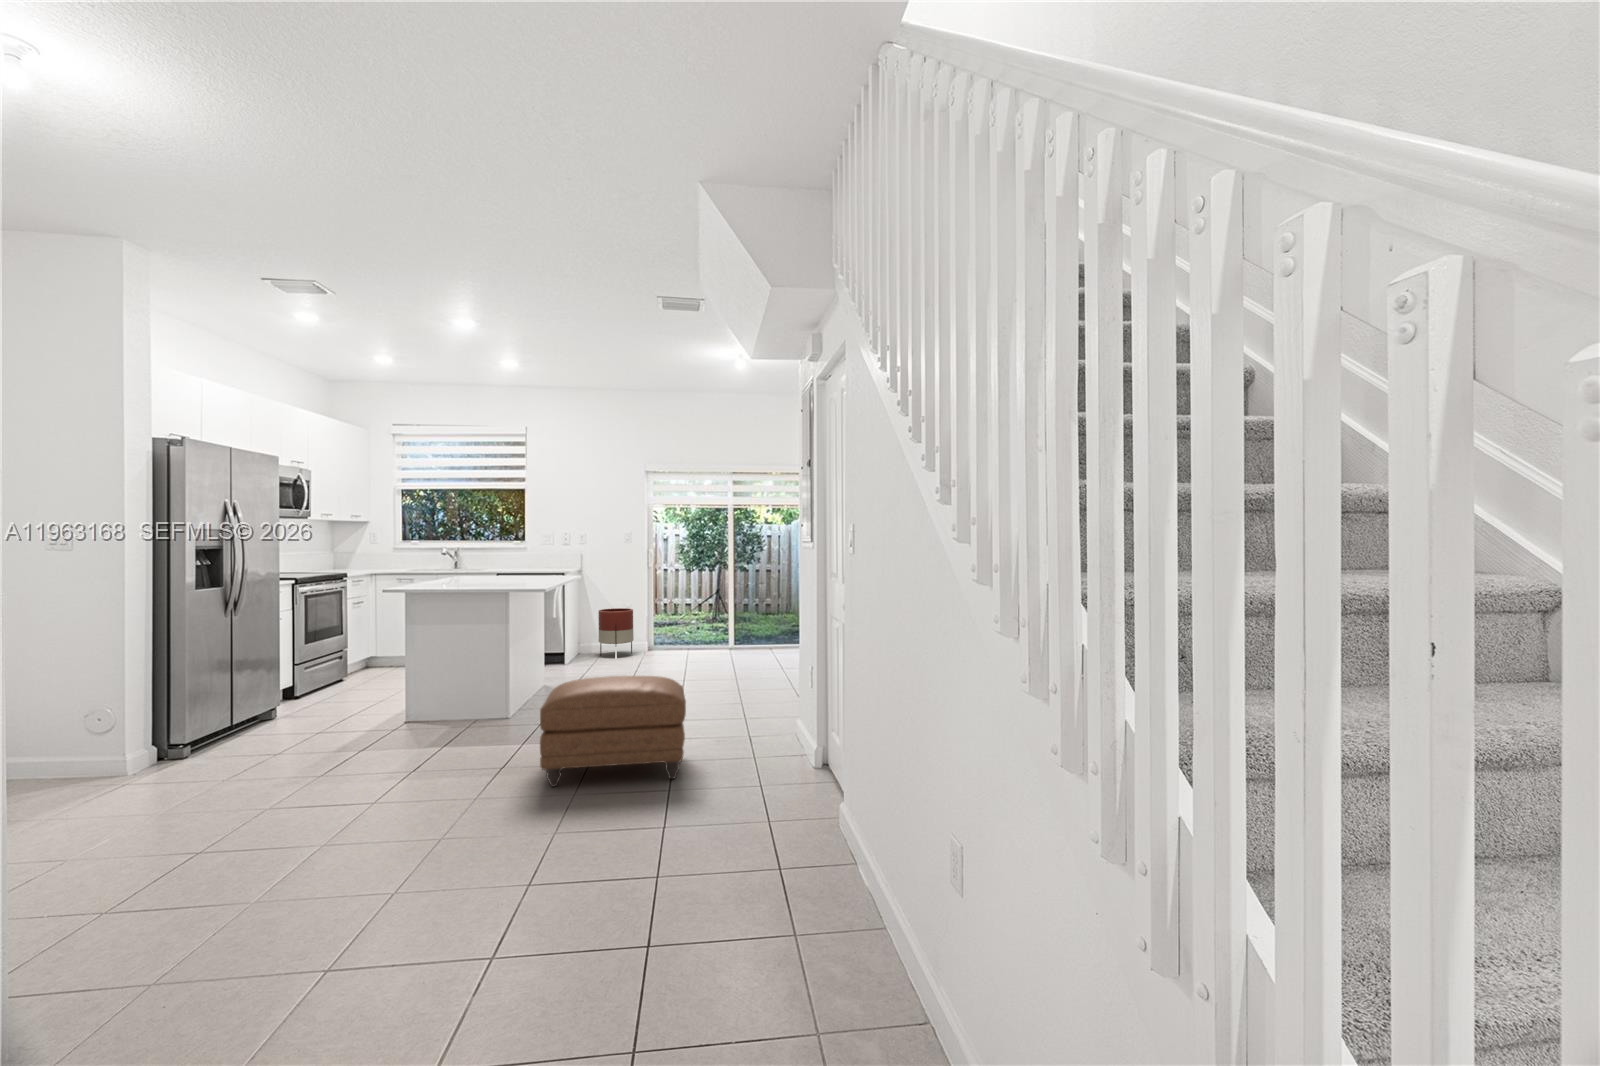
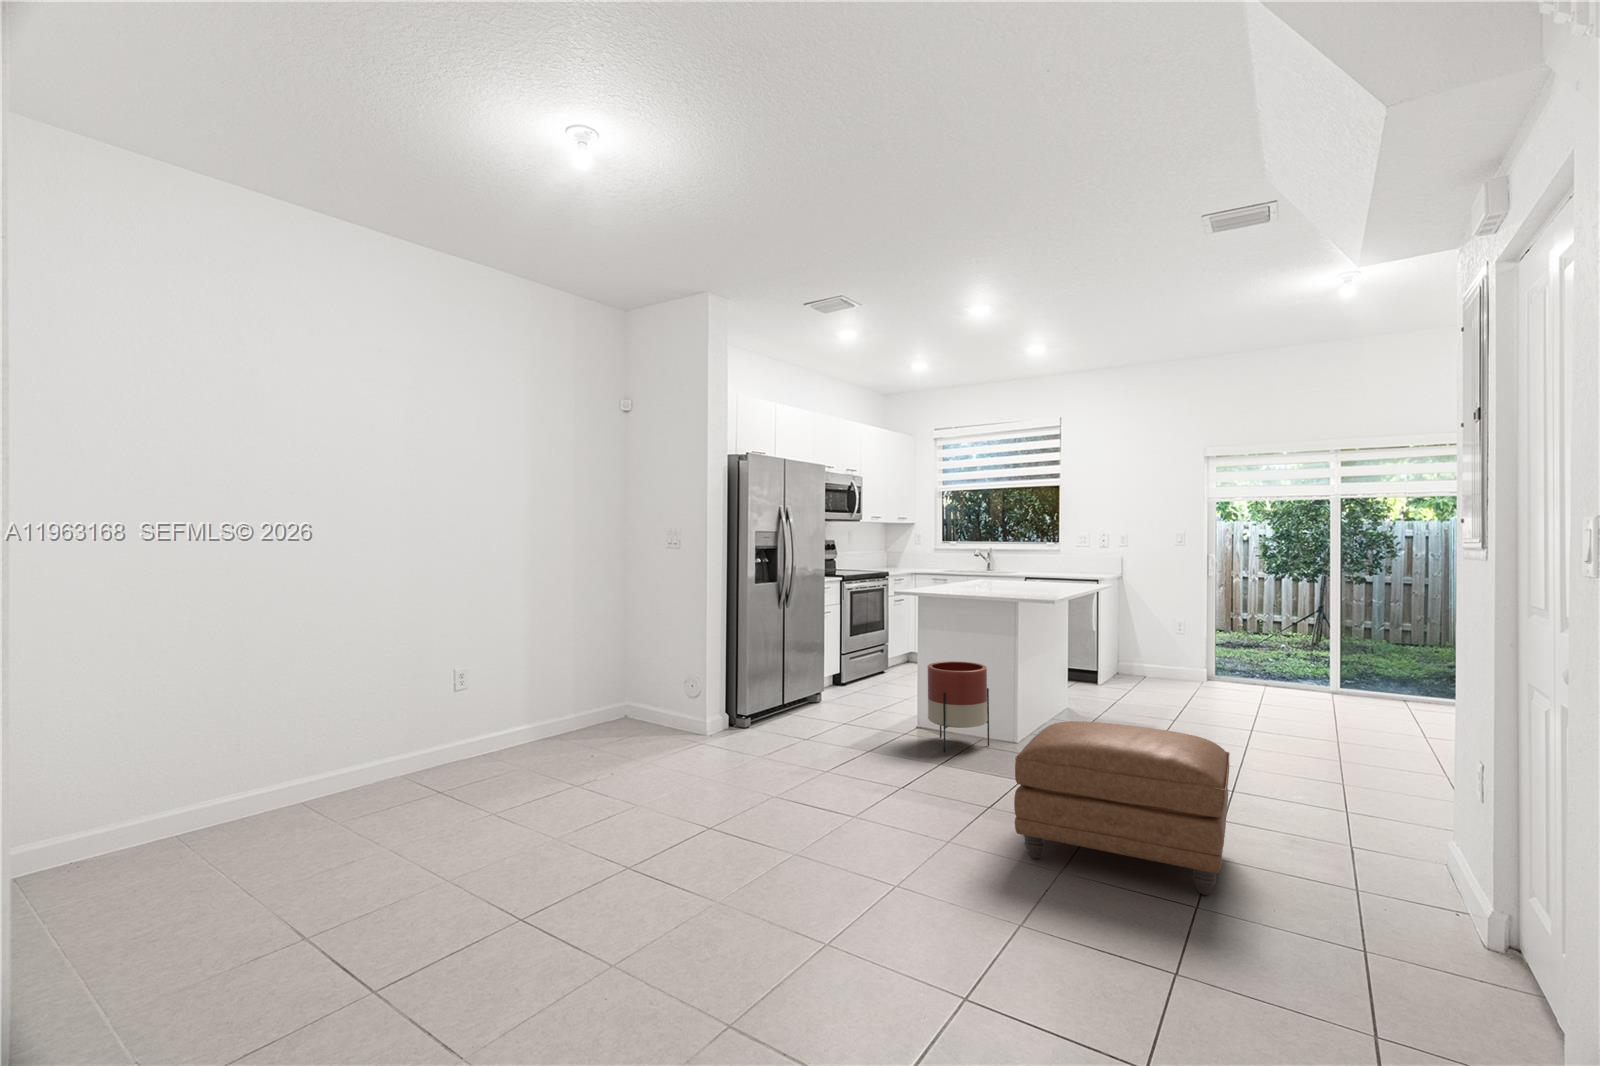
planter: present [598,608,634,655] -> present [928,661,989,752]

